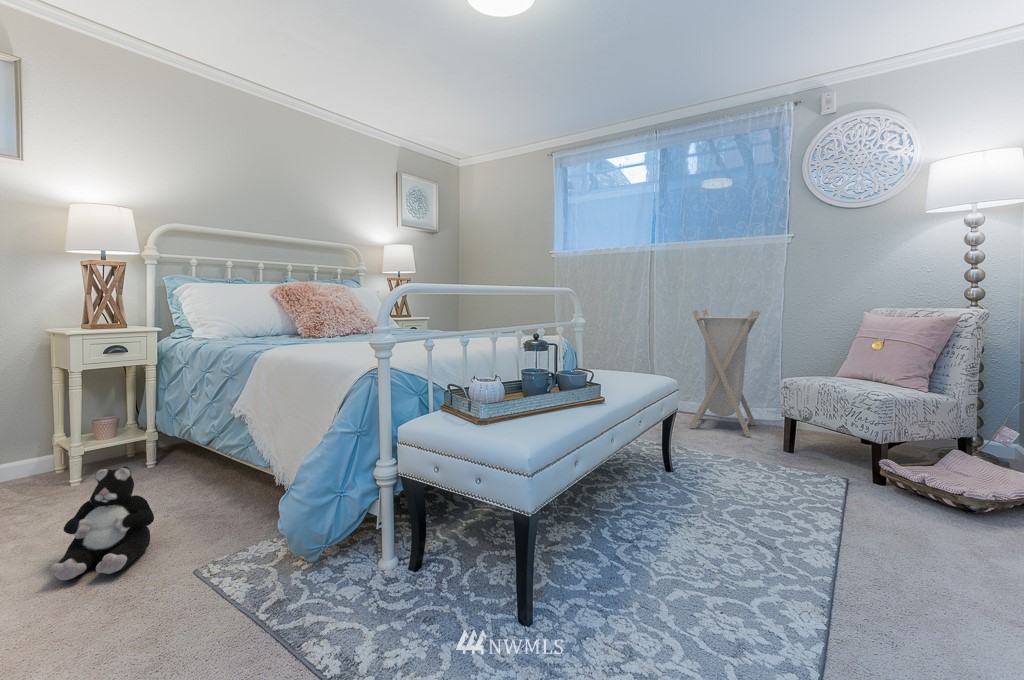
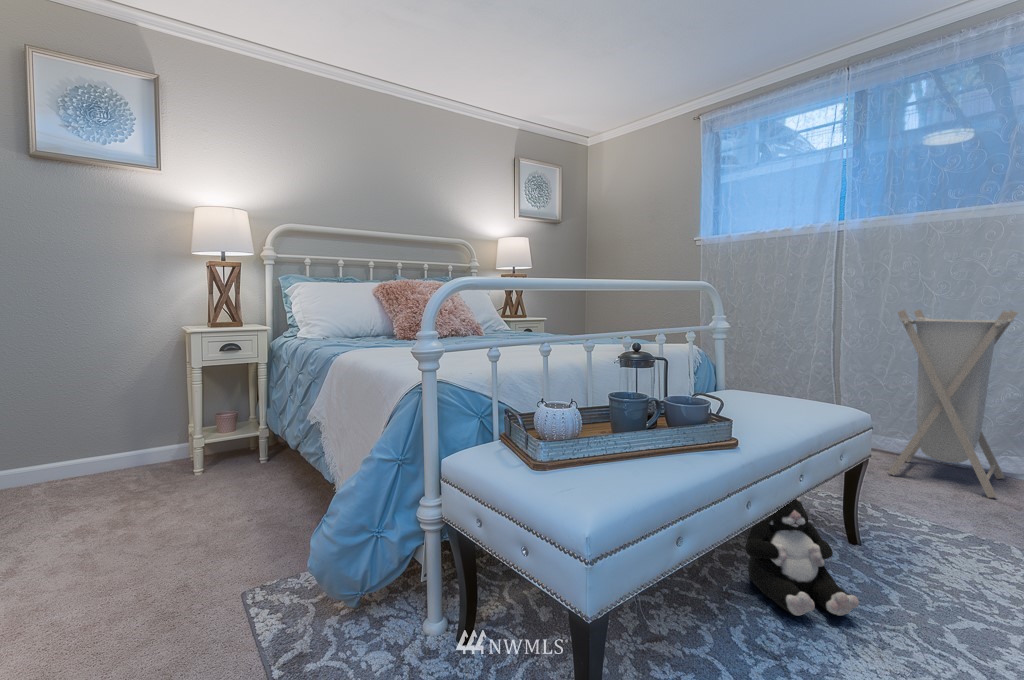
plush toy: present [50,466,154,580] -> present [745,495,859,616]

